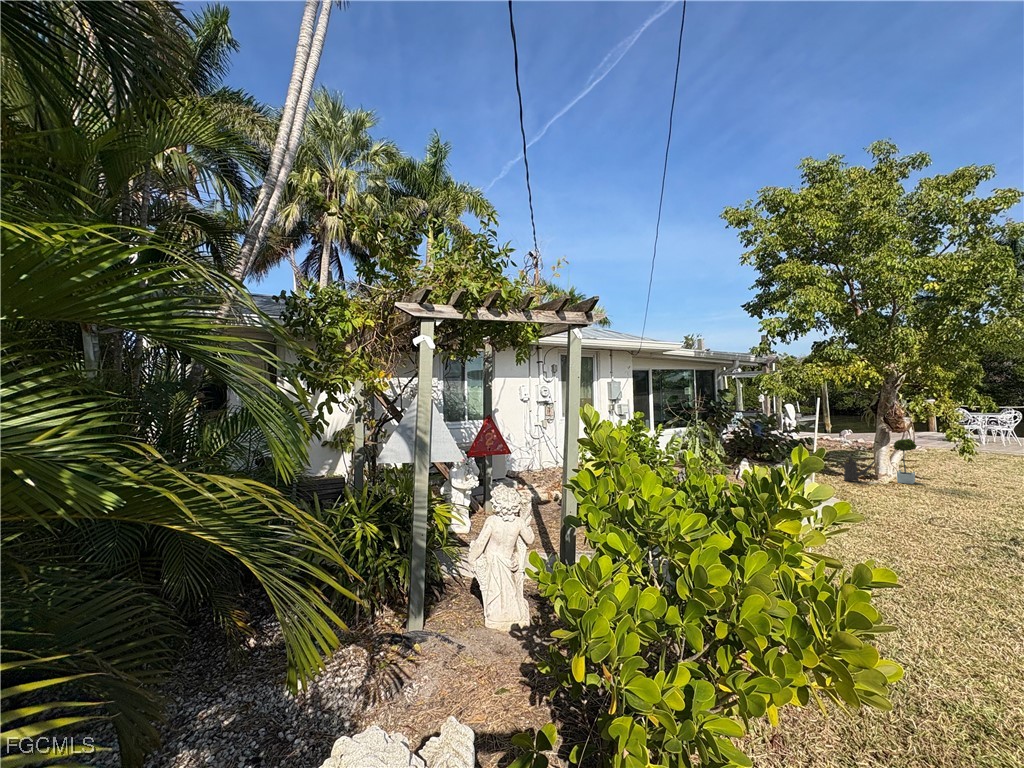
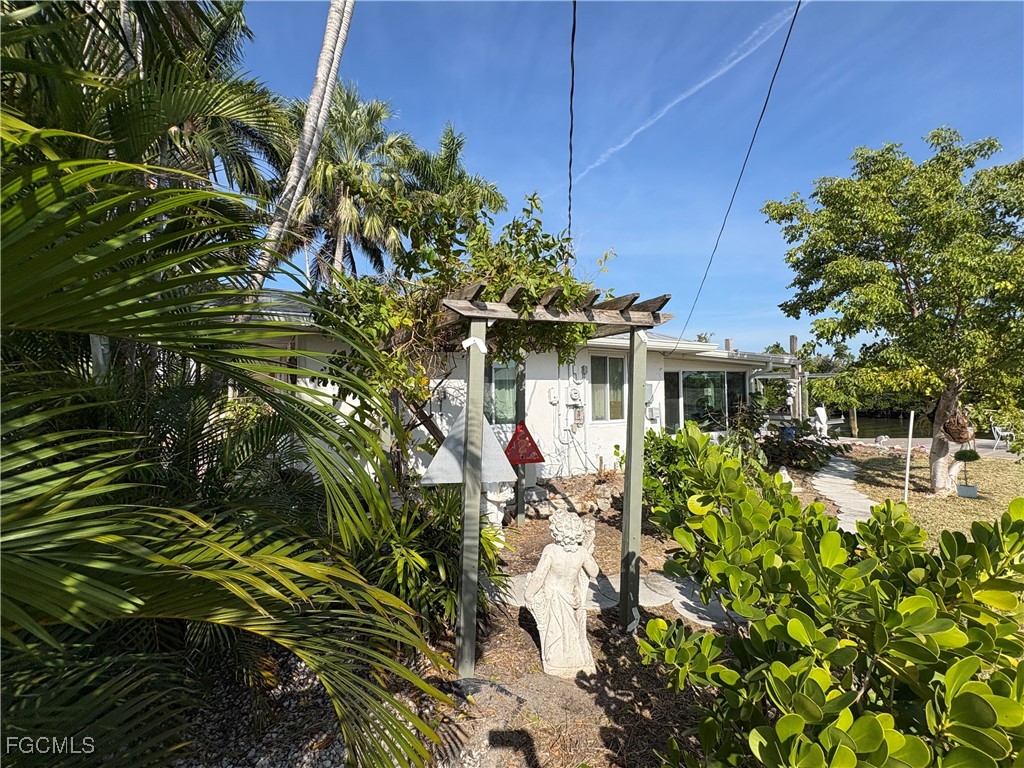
watering can: present [844,456,875,481] -> none [891,466,933,494]

